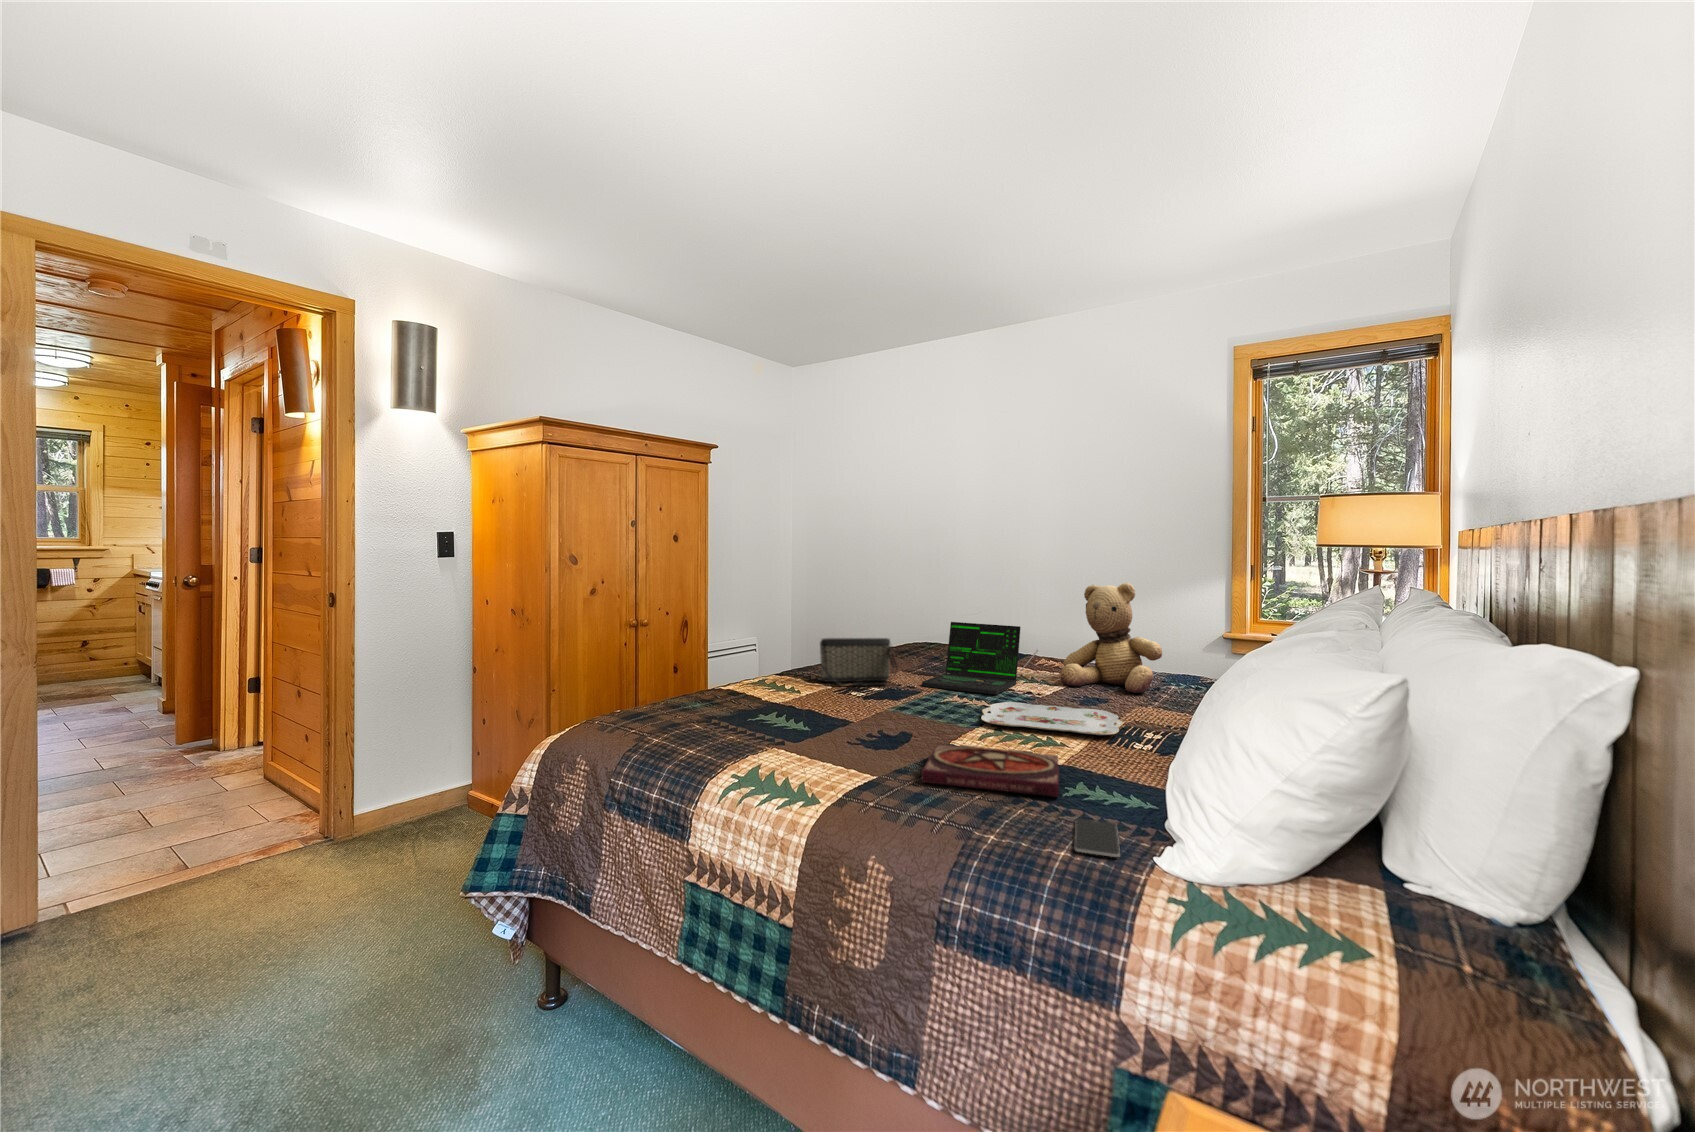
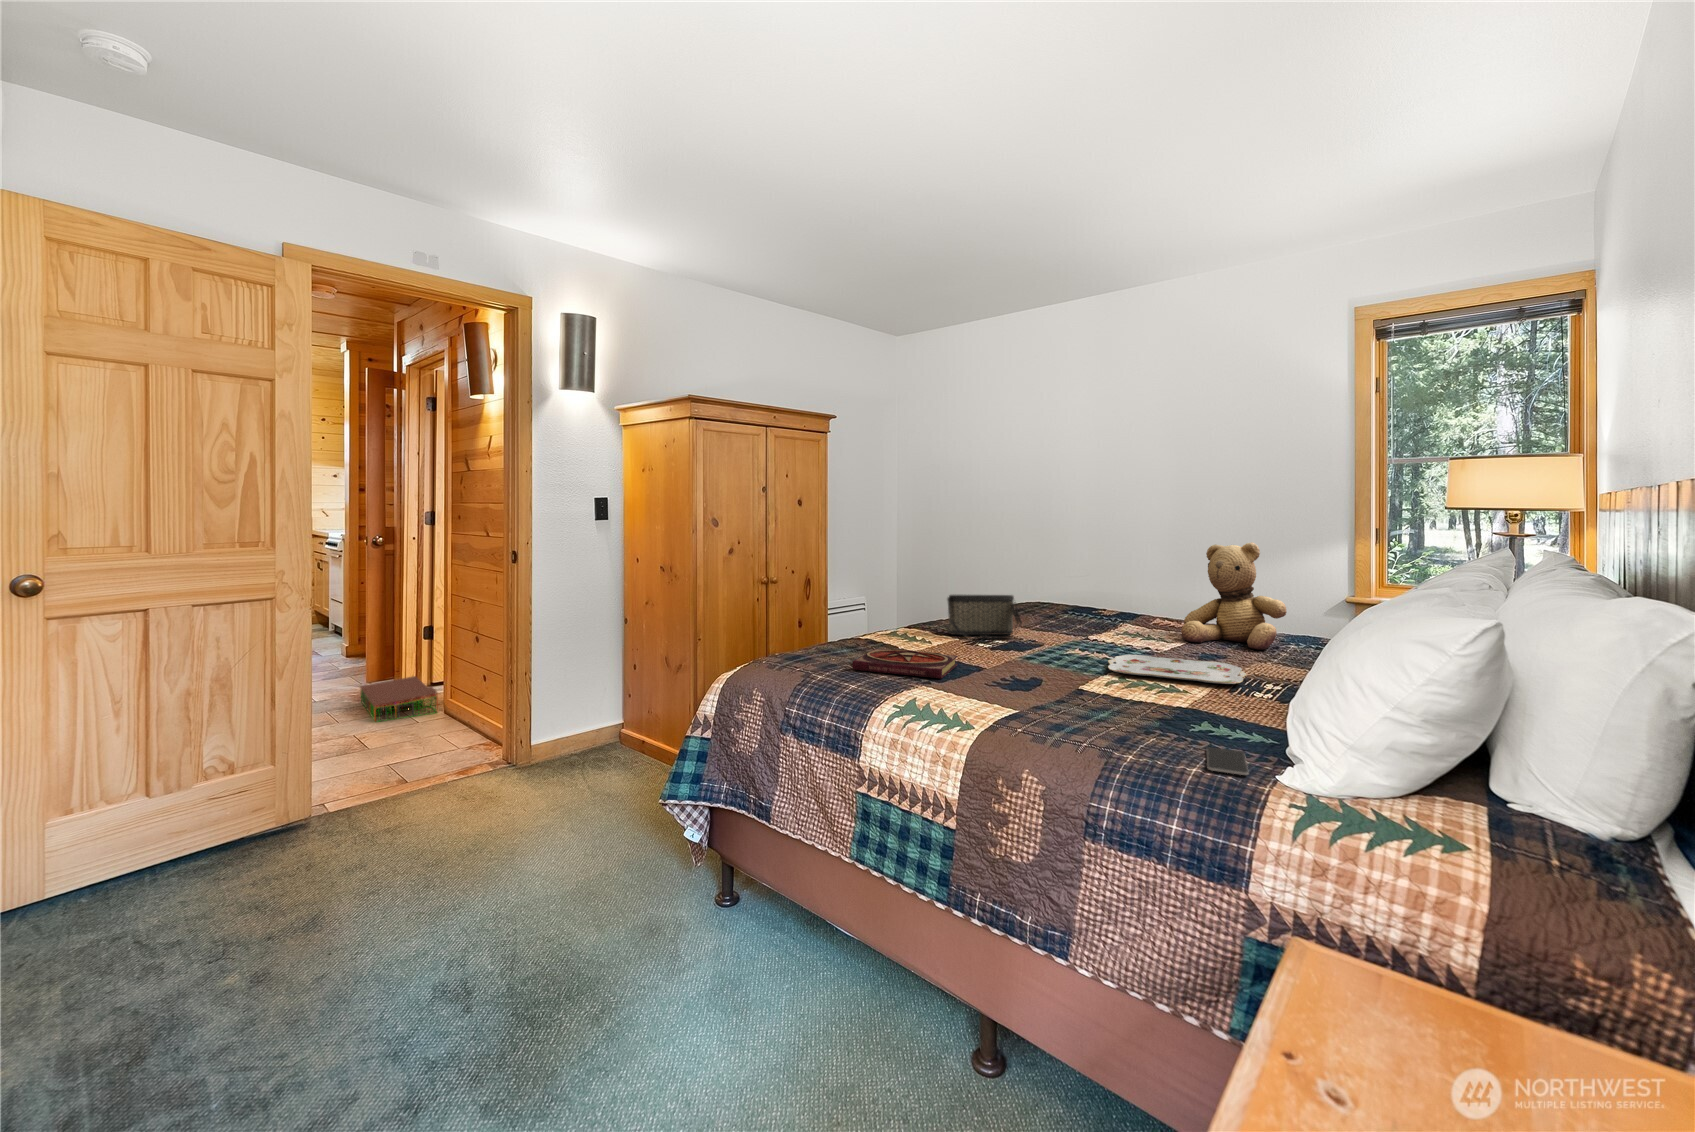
laptop: present [921,622,1039,695] -> none [1044,580,1160,648]
storage bin: none [167,732,261,789] -> present [360,676,438,721]
book: present [922,744,1059,797] -> present [852,649,958,678]

